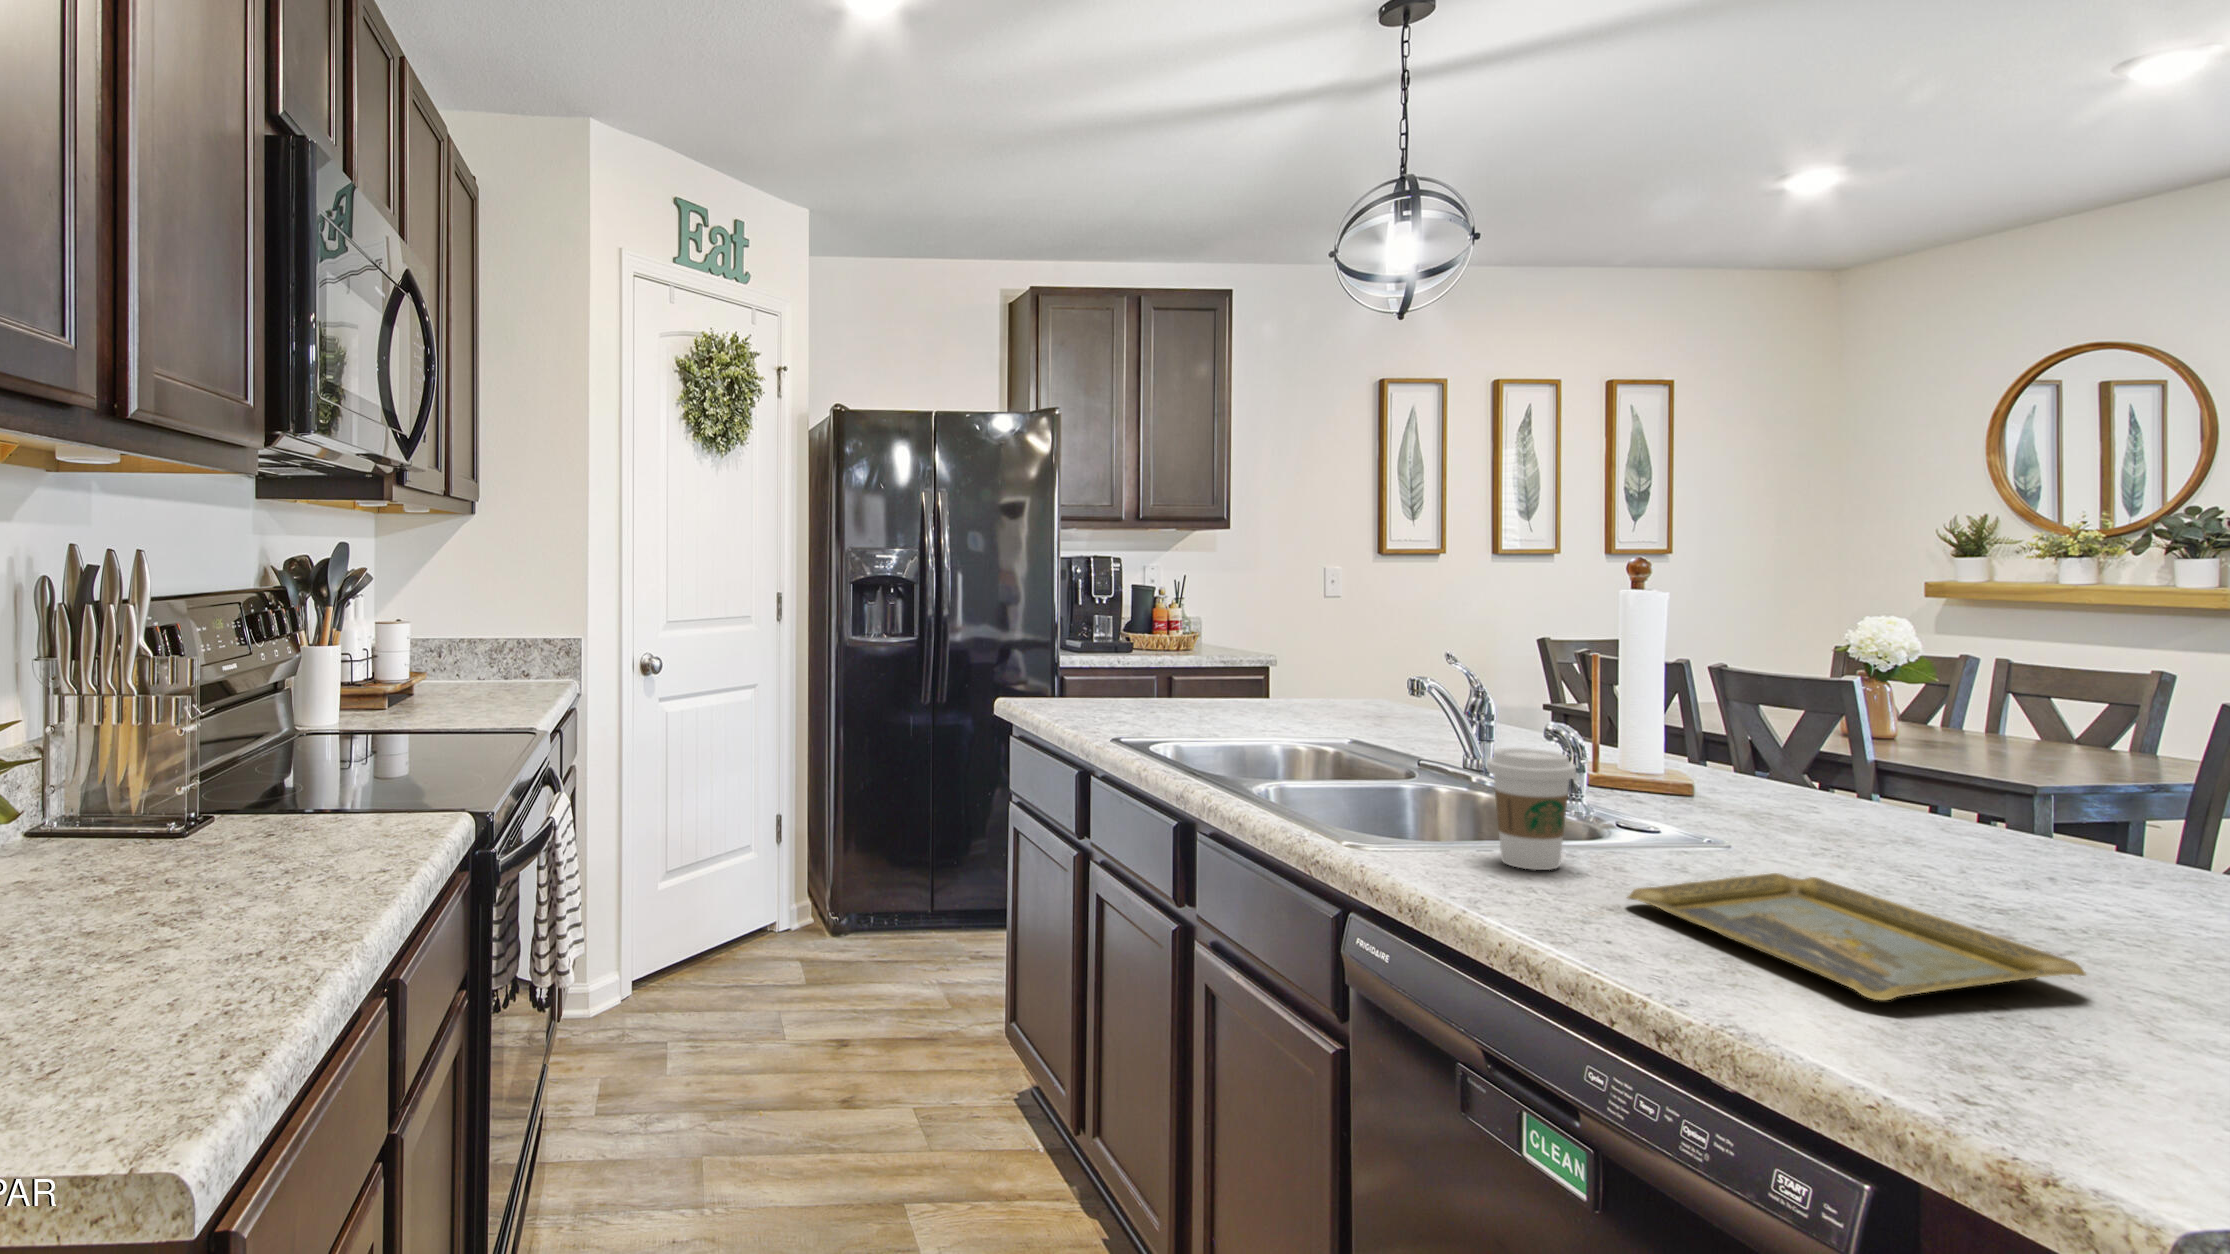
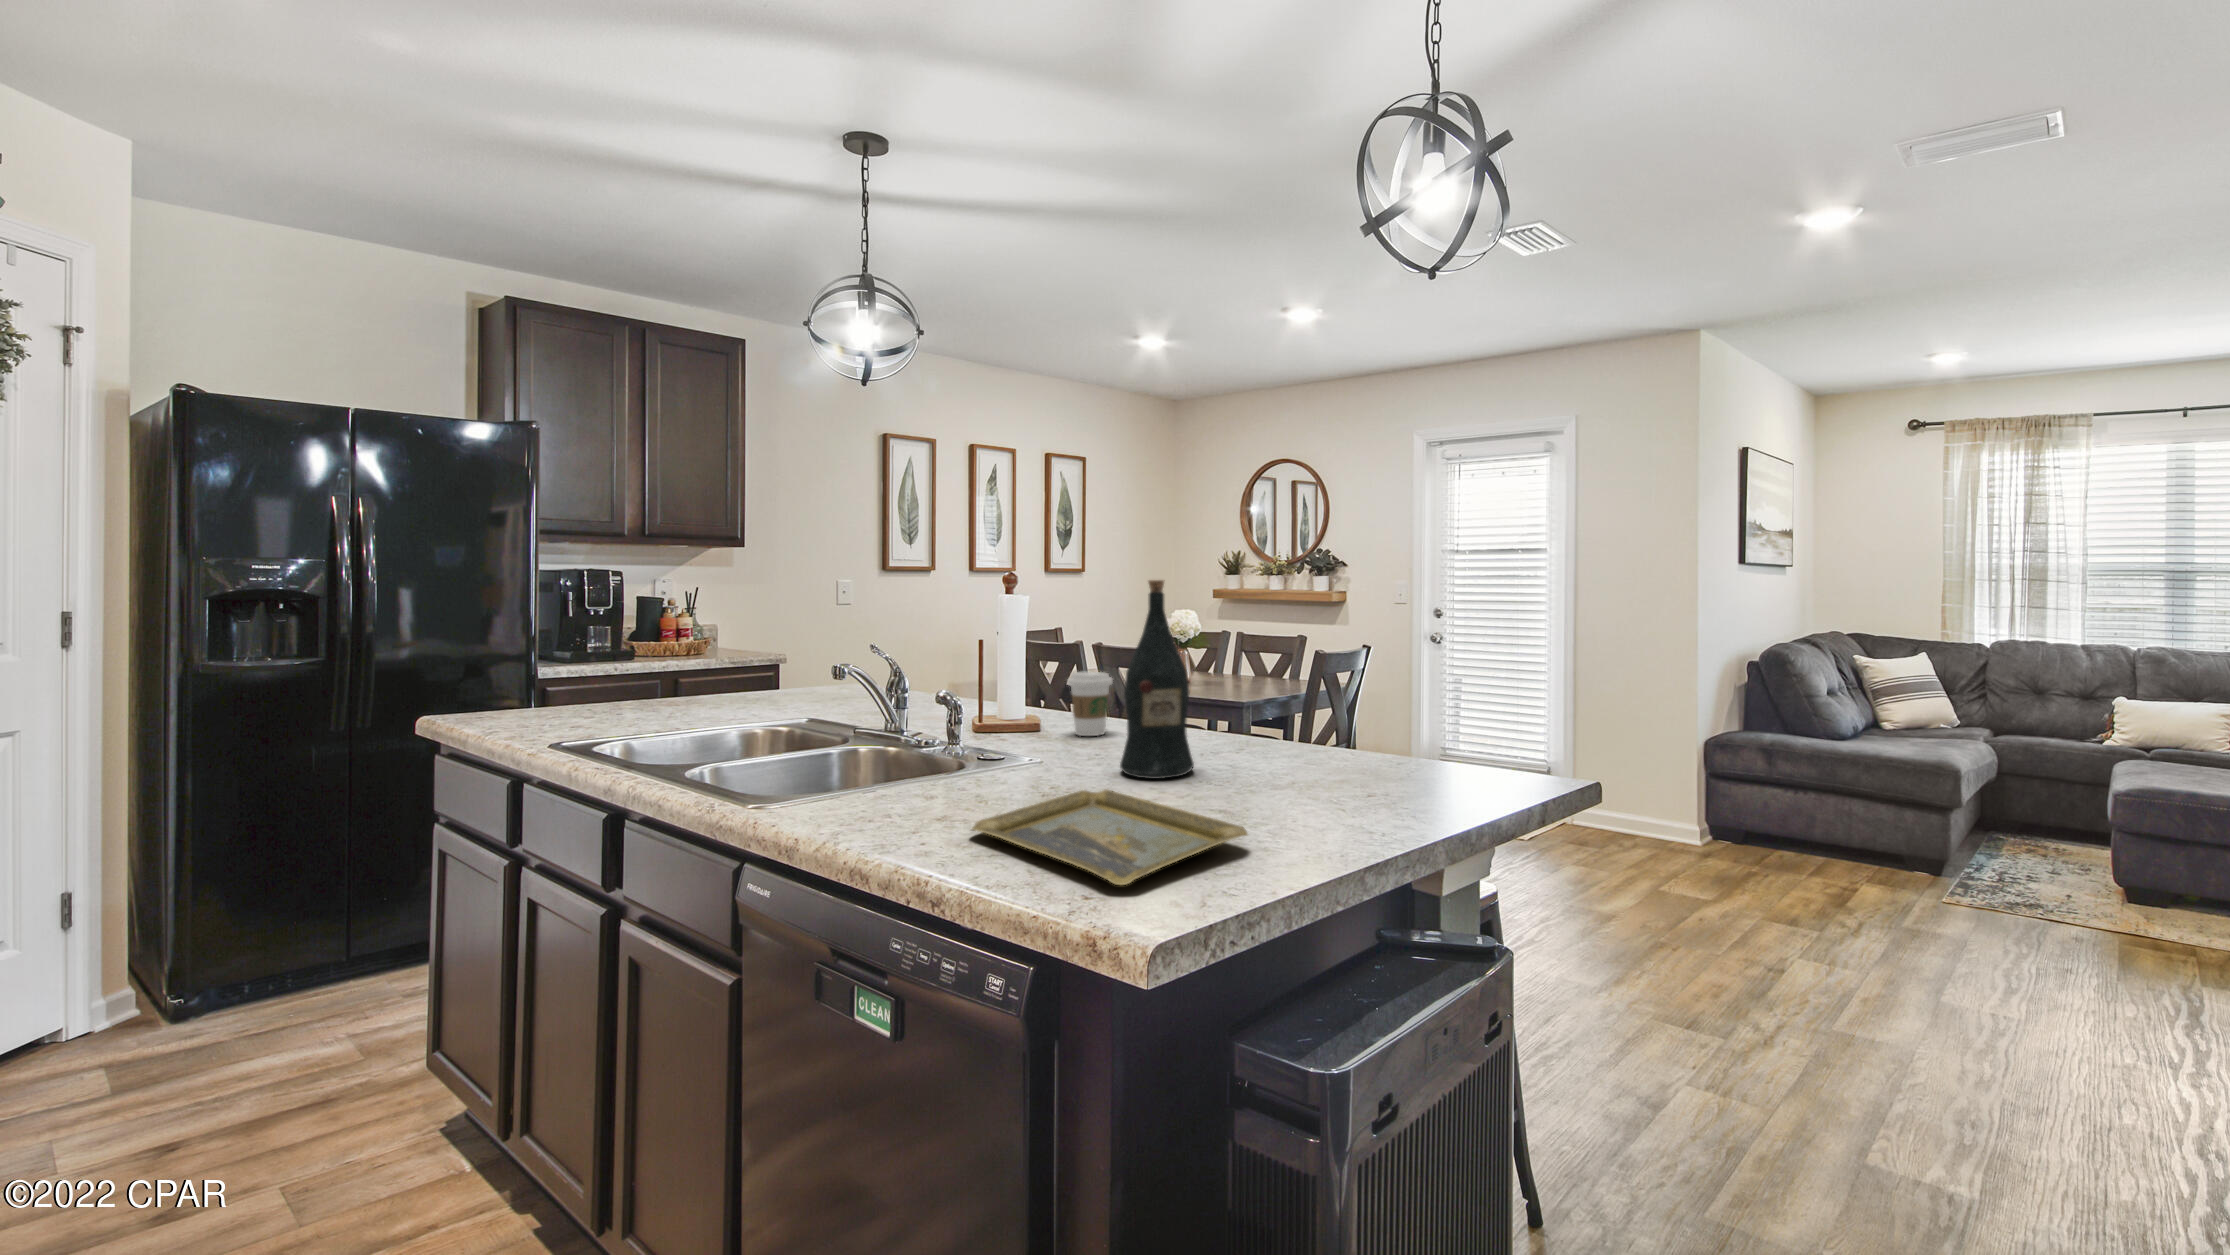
wine bottle: none [1822,587,1956,877] -> present [1120,580,1194,779]
coffee cup: present [1487,748,1576,870] -> present [1067,672,1113,736]

